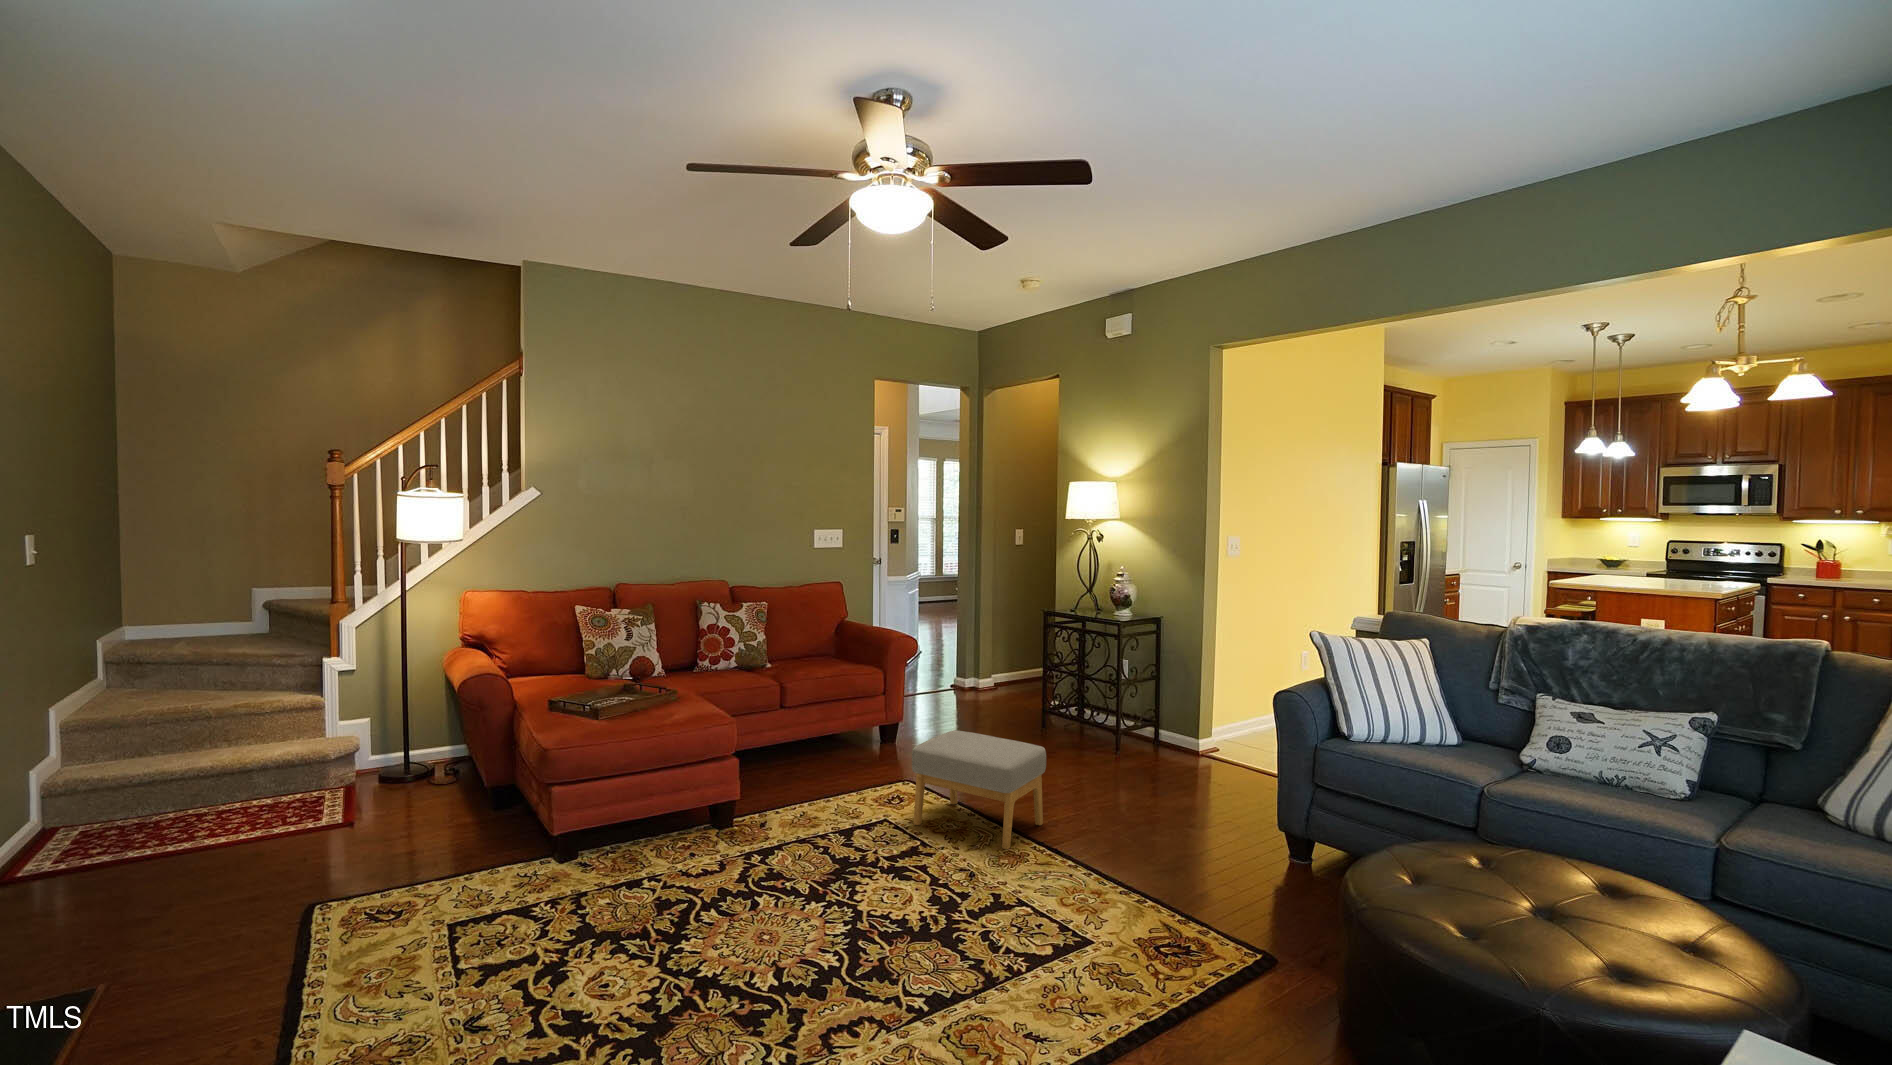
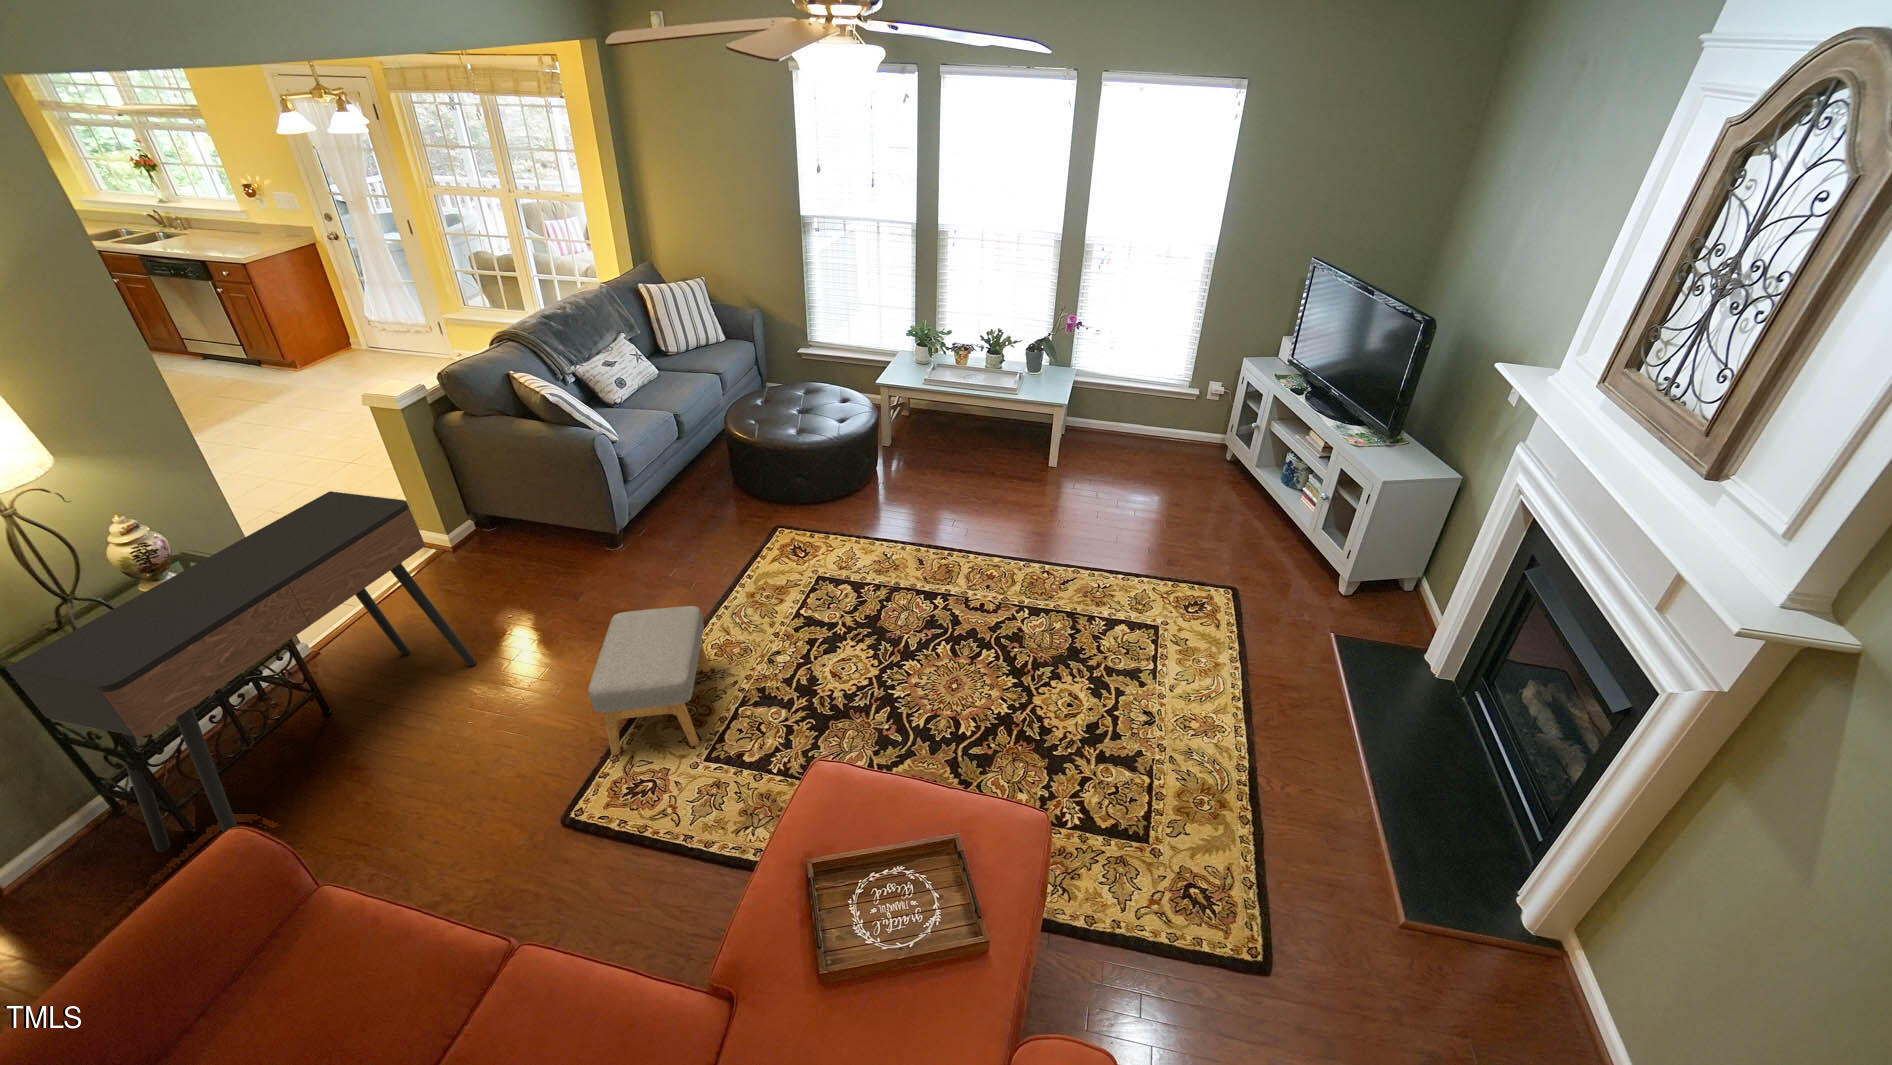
console table: none [1004,594,1199,787] -> present [6,491,476,852]

